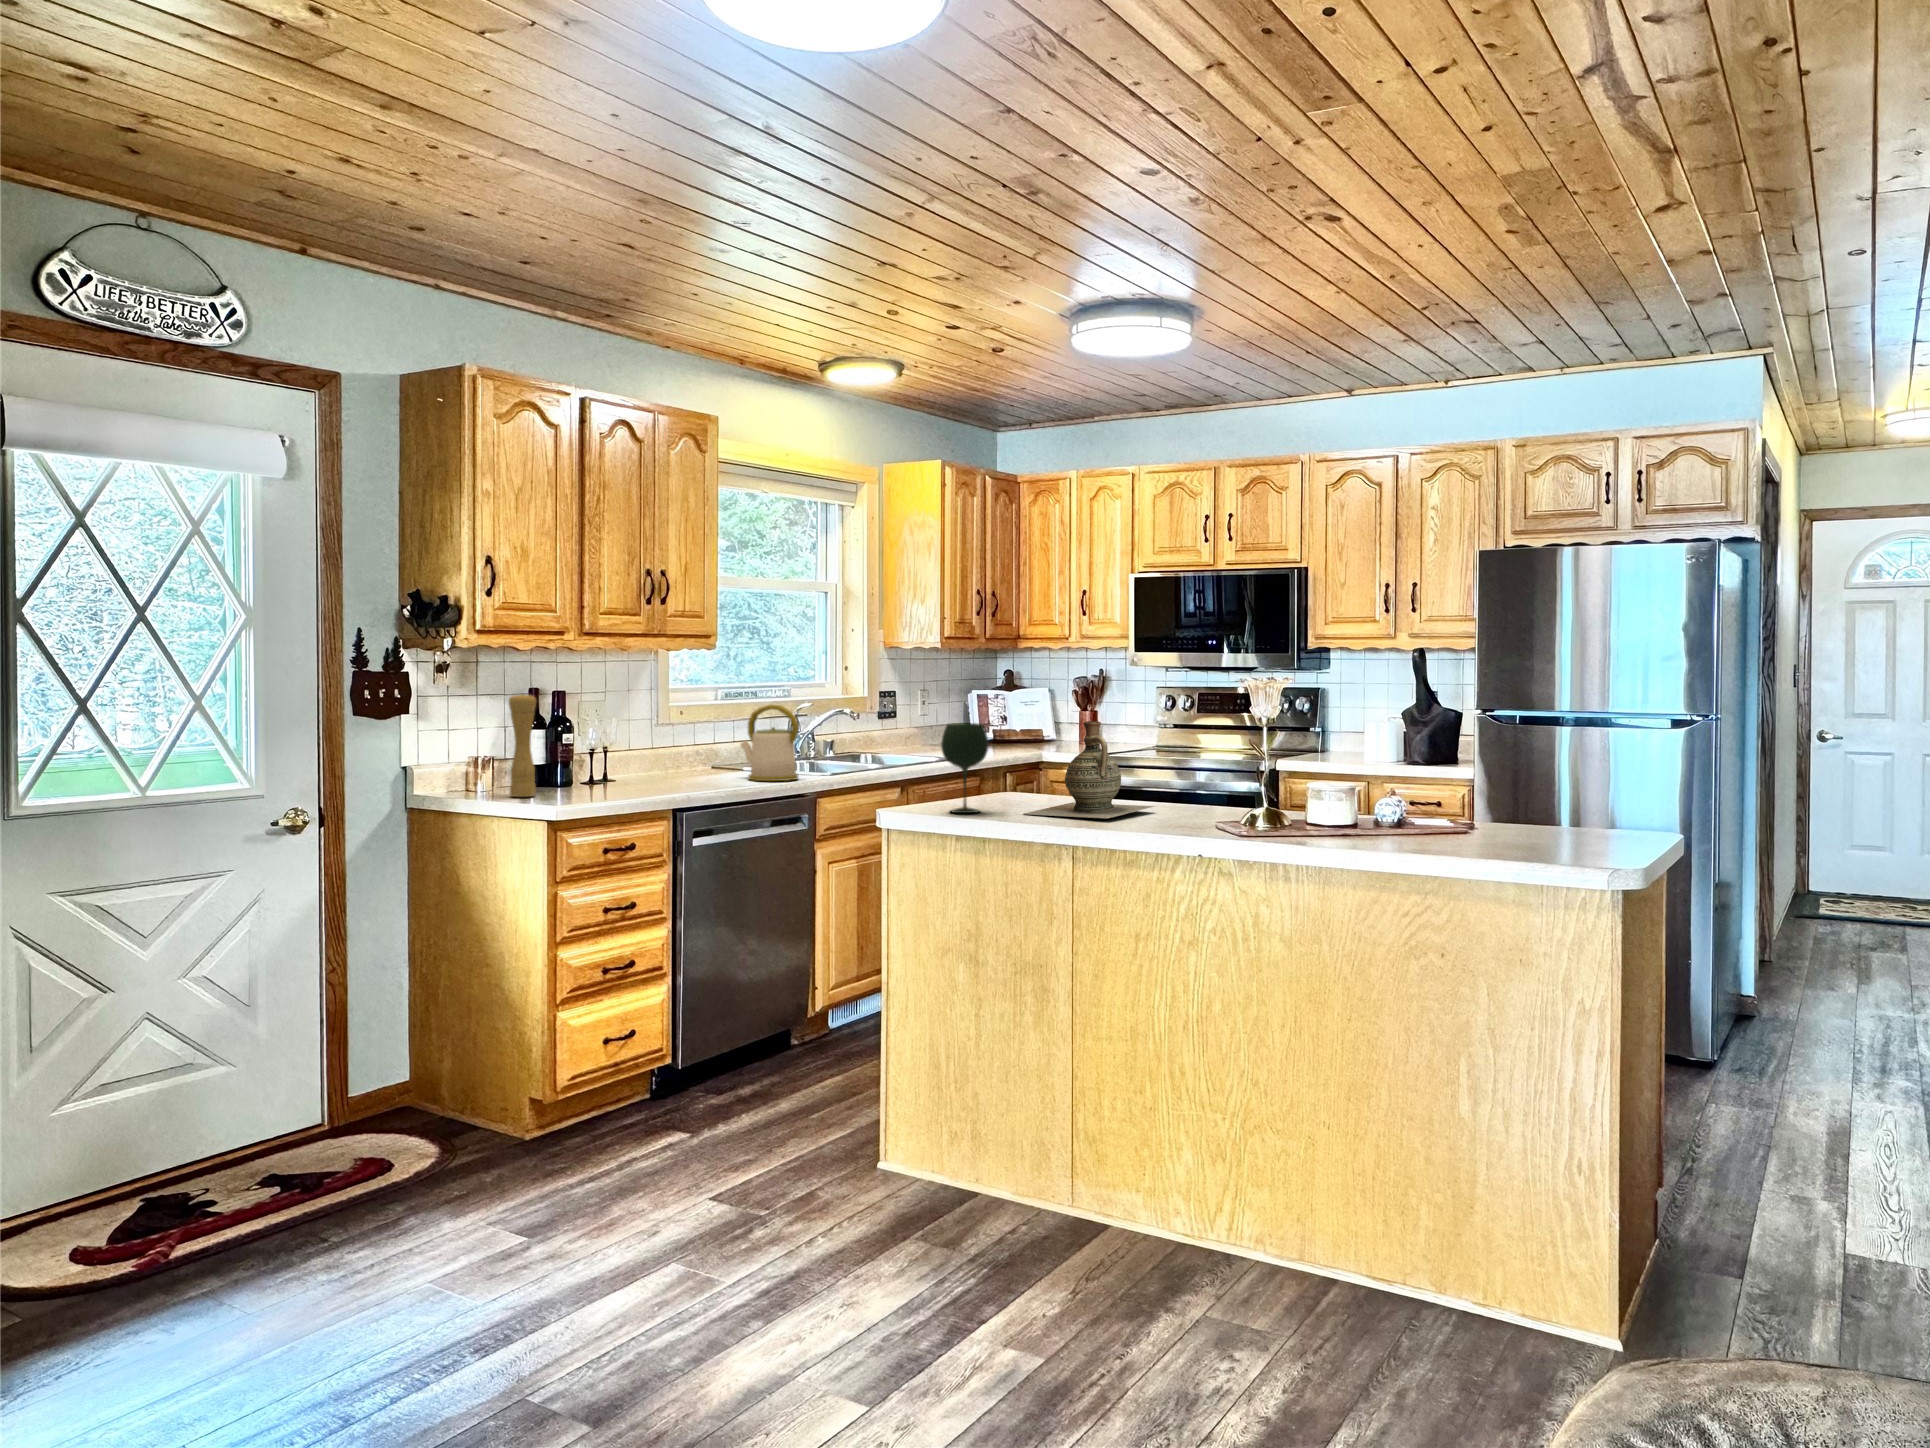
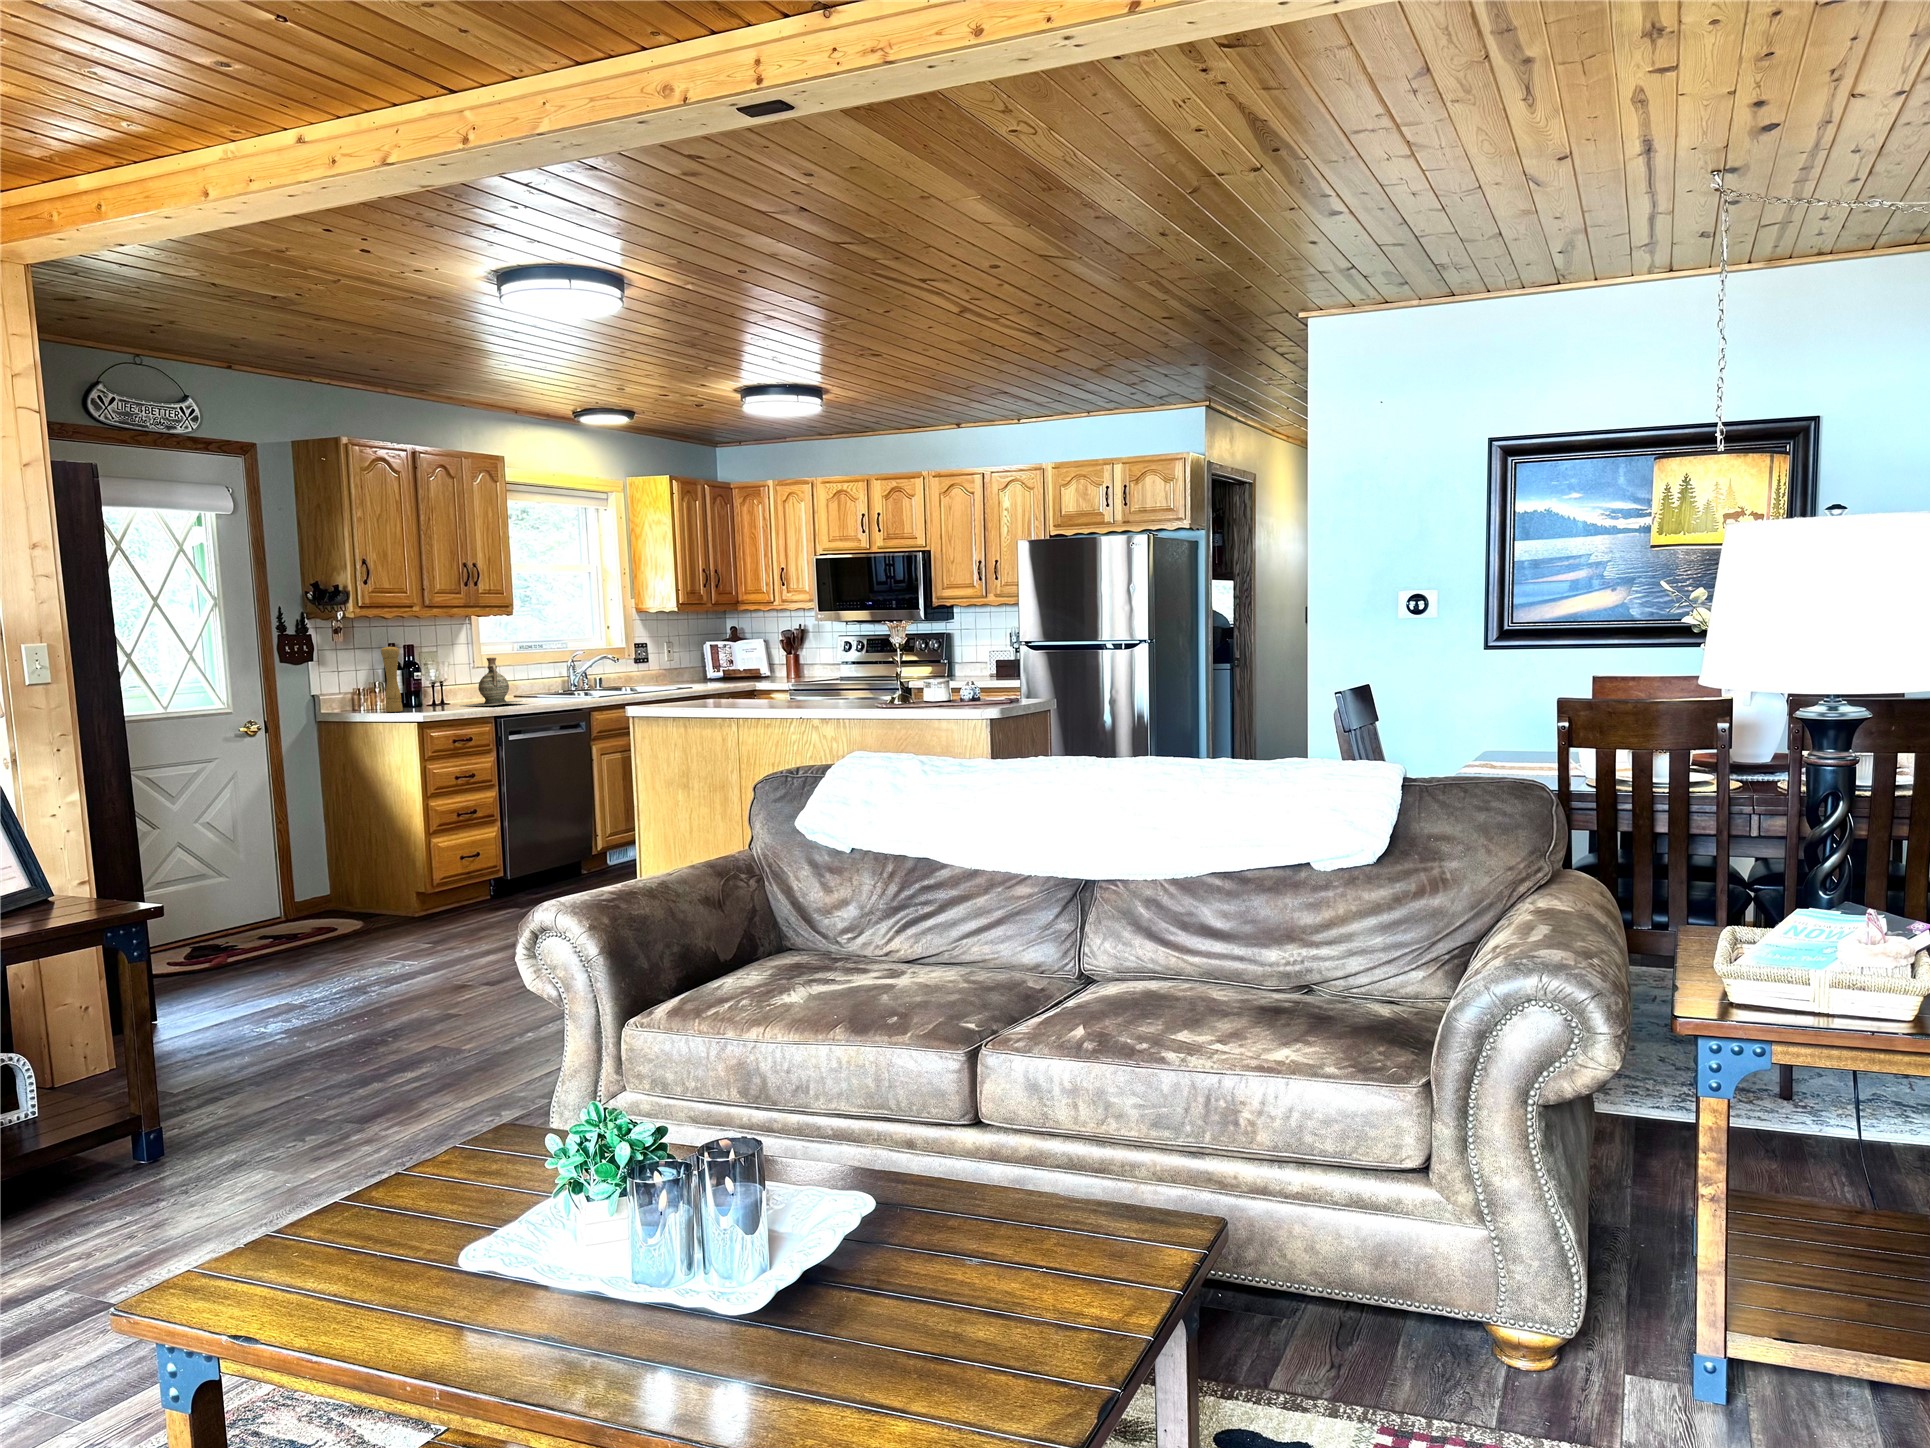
kettle: present [741,705,799,781] -> none [534,651,575,702]
ceramic jug: present [1024,721,1154,818] -> present [462,658,521,706]
wine glass: present [941,723,988,813] -> none [657,653,686,705]

